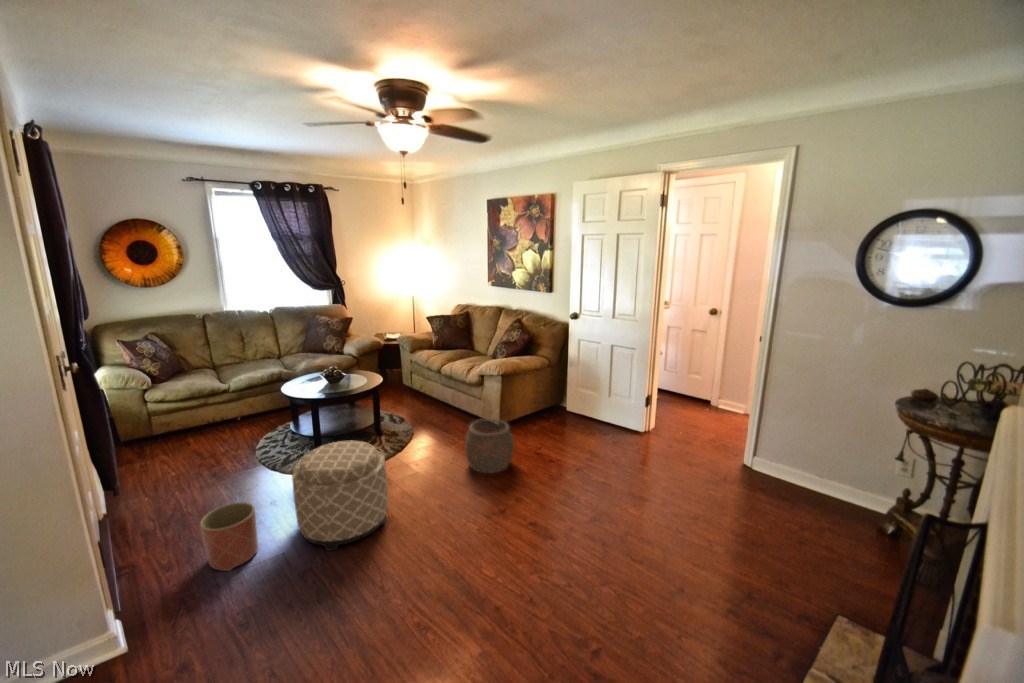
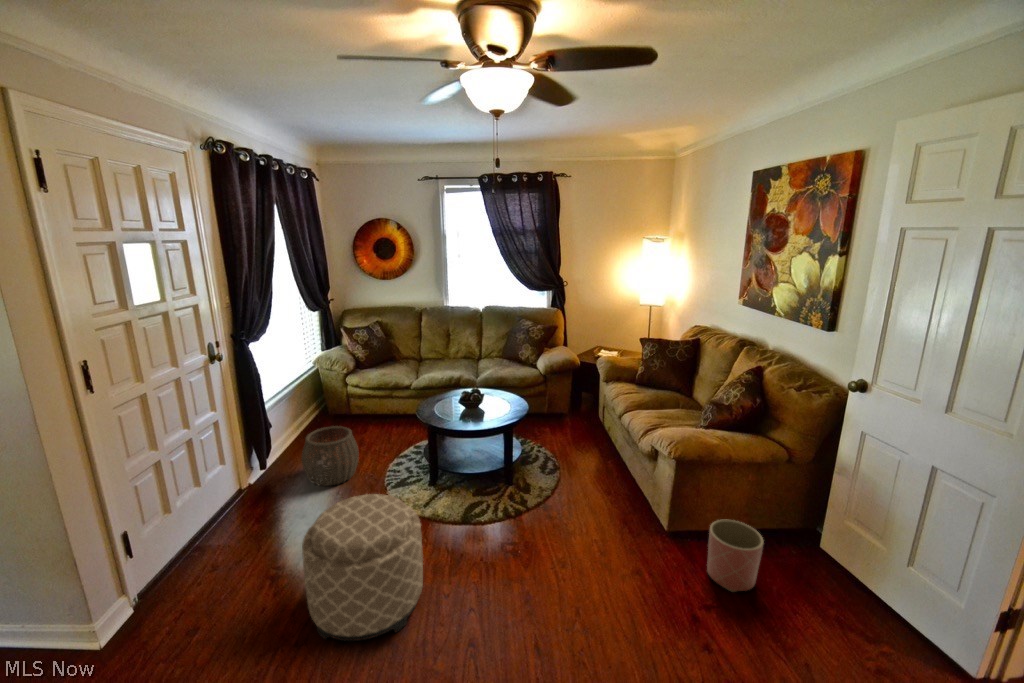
woven basket: present [465,419,514,474] -> present [302,426,359,486]
planter: present [200,502,258,571] -> present [707,520,764,592]

